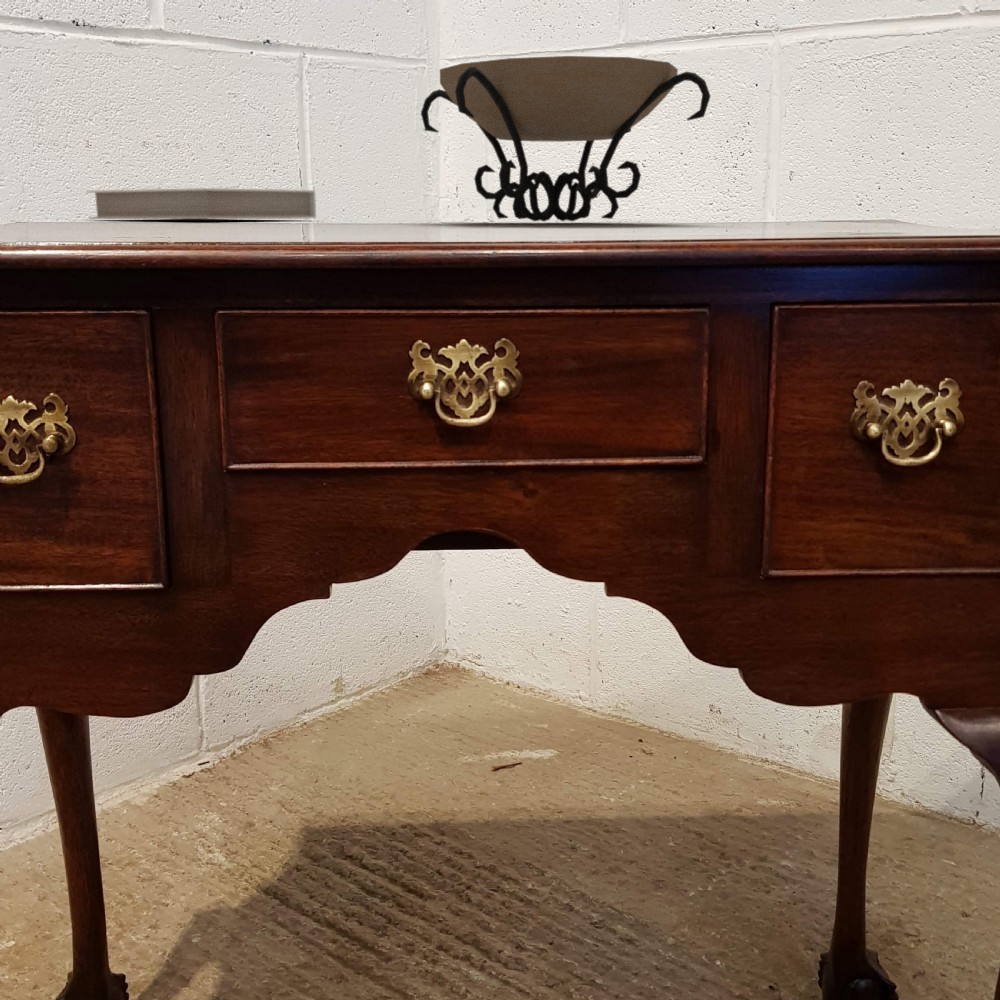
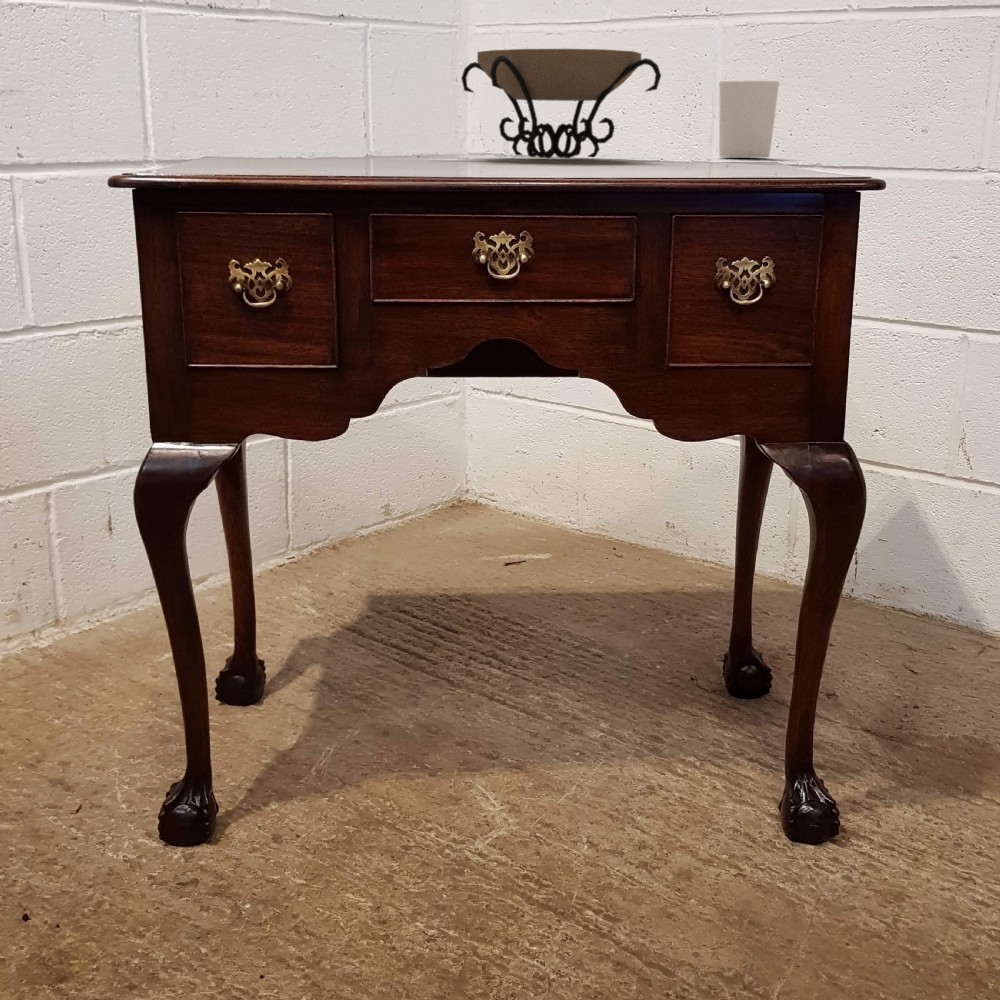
candle holder: none [777,113,861,219] -> present [719,81,779,158]
hardback book: present [87,188,316,219] -> none [213,129,381,153]

